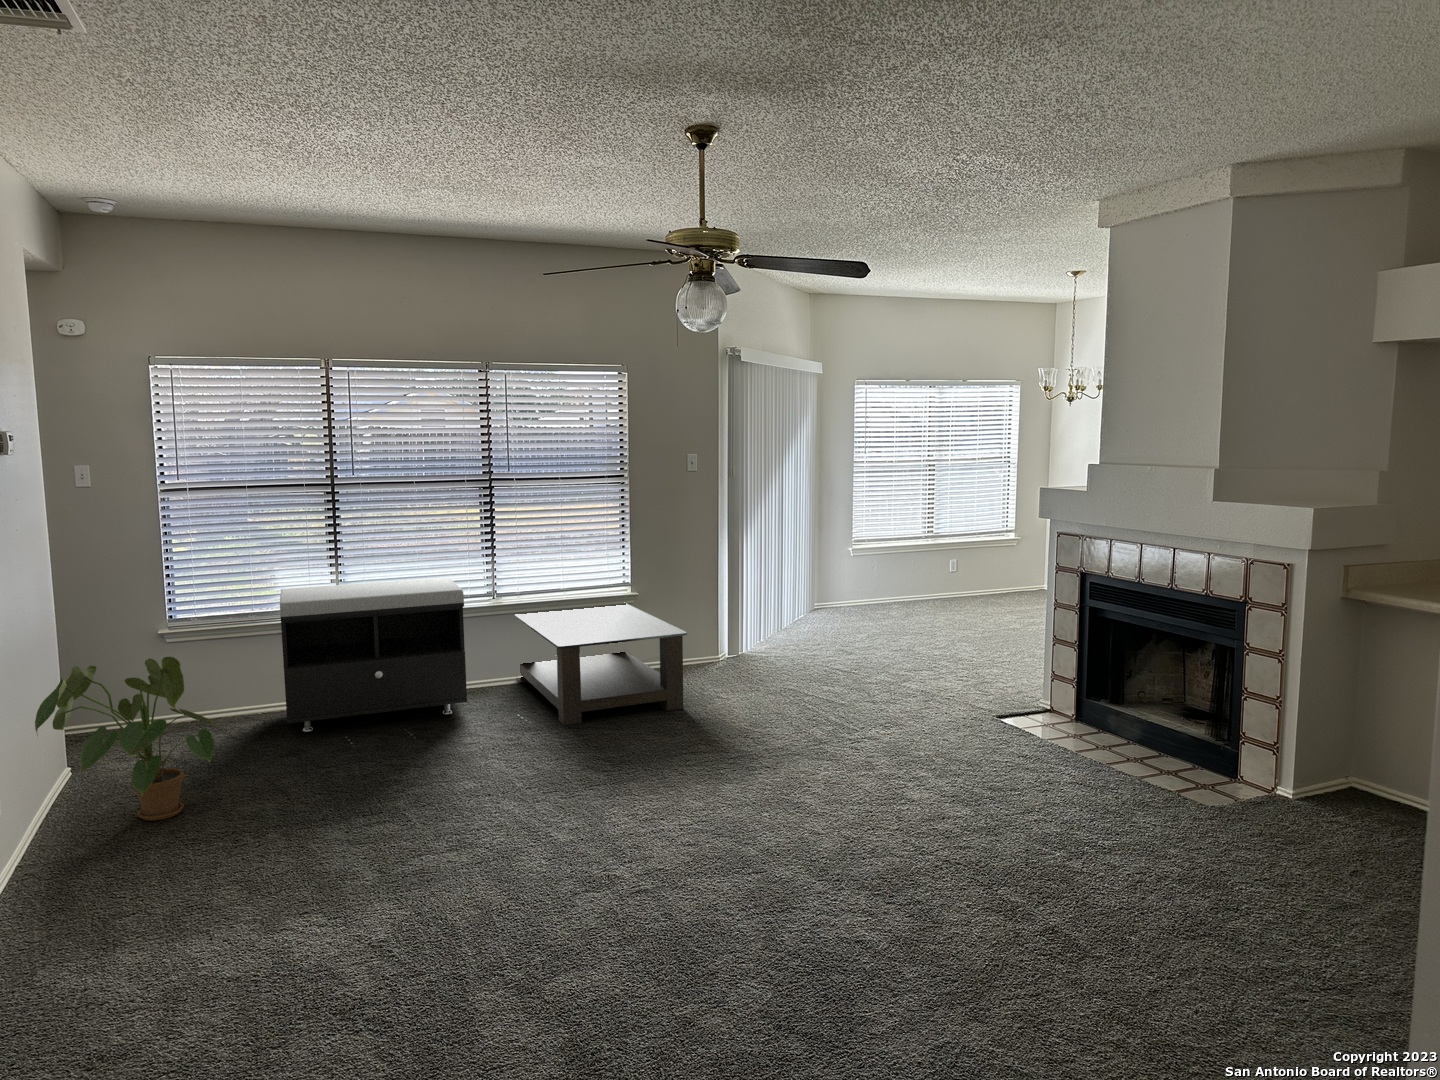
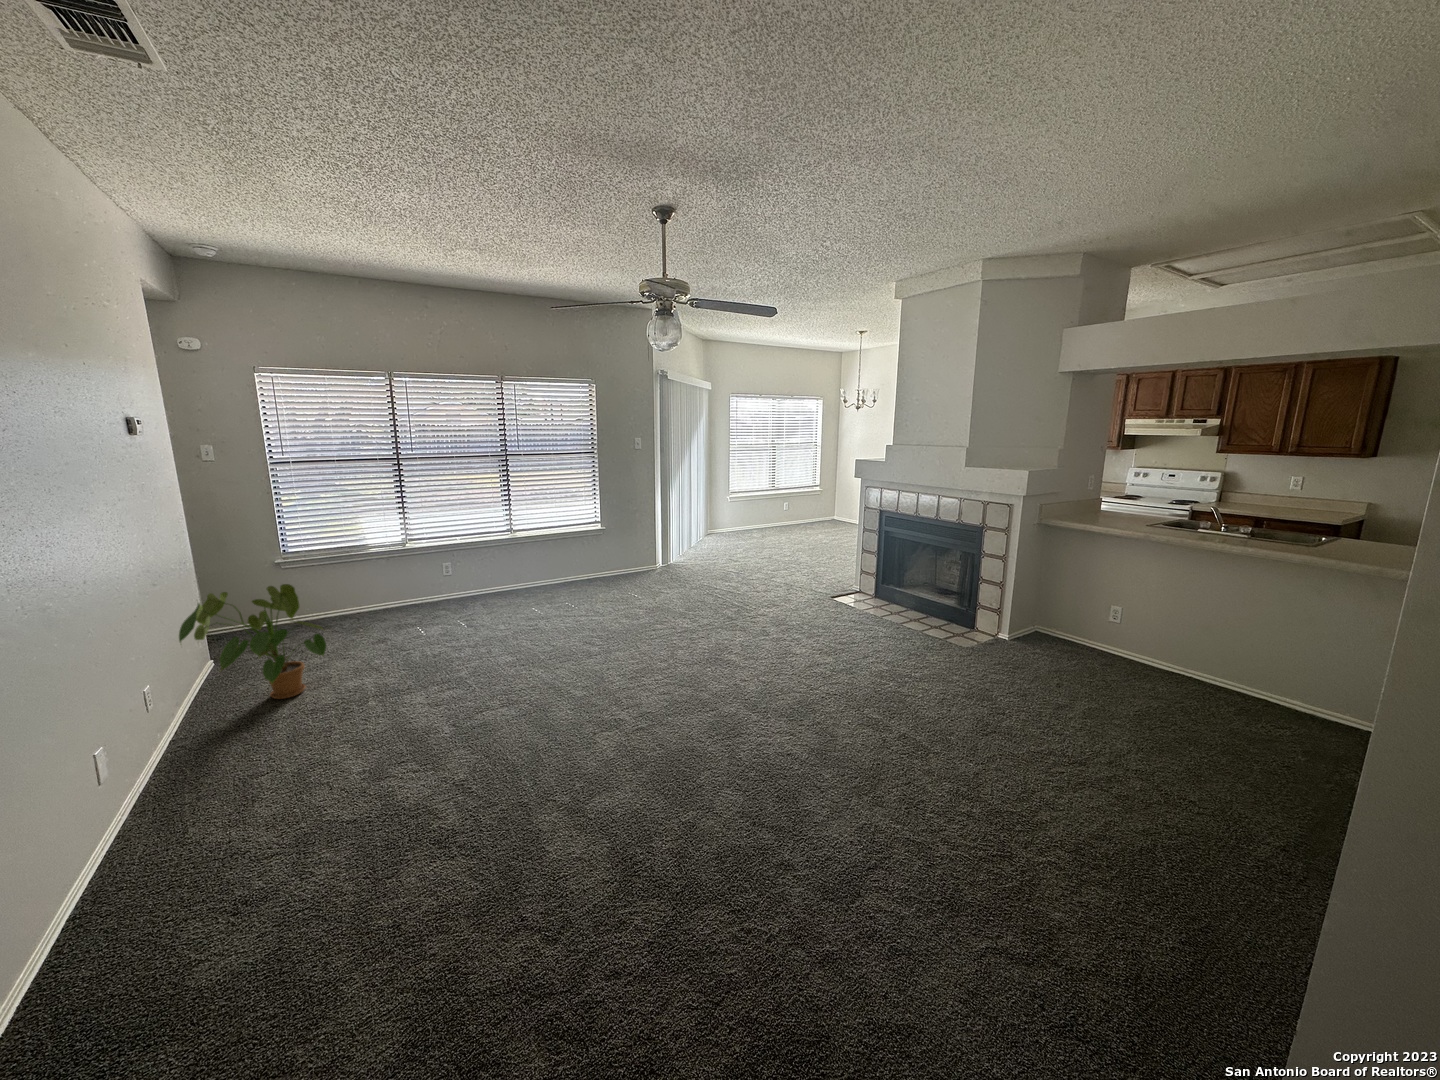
storage bench: present [280,578,467,732] -> none [367,522,504,627]
coffee table: present [514,604,687,725] -> none [527,534,645,614]

